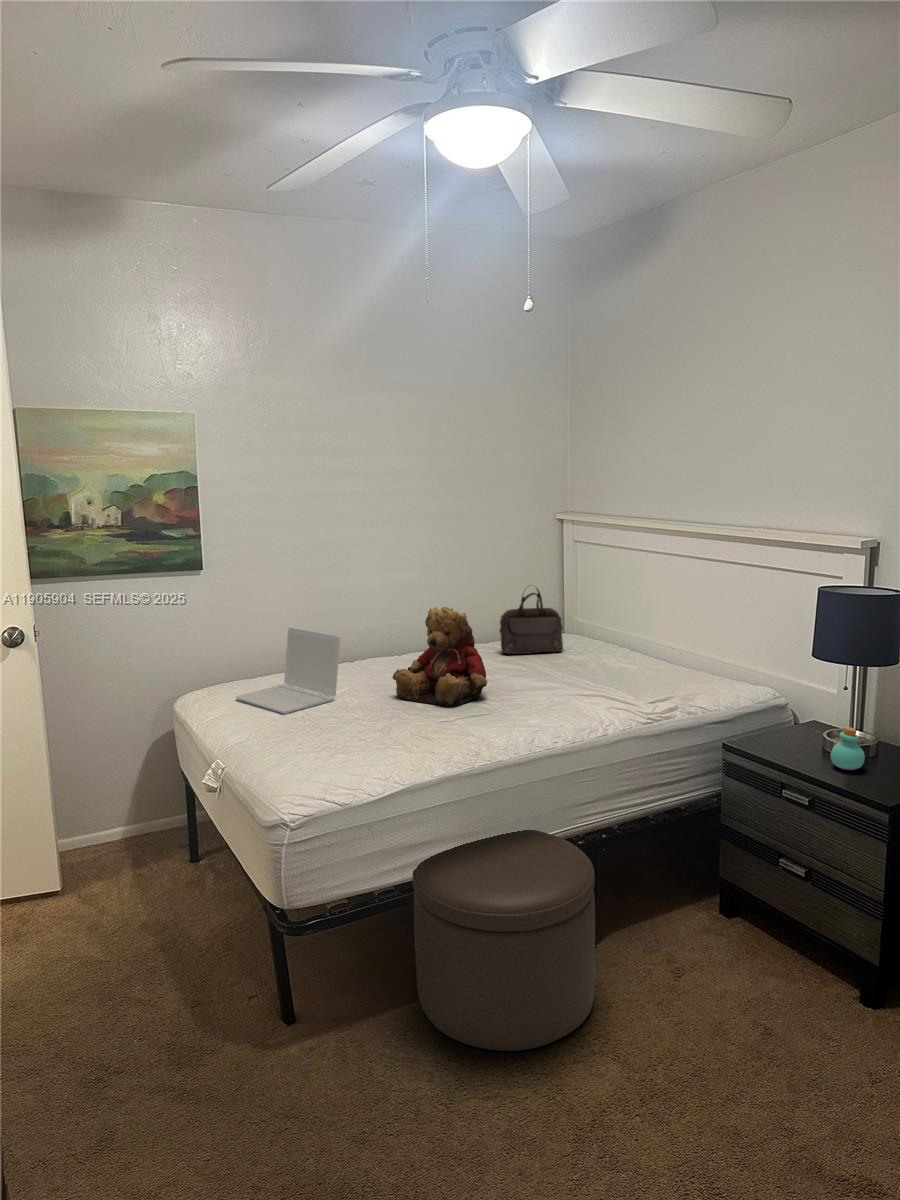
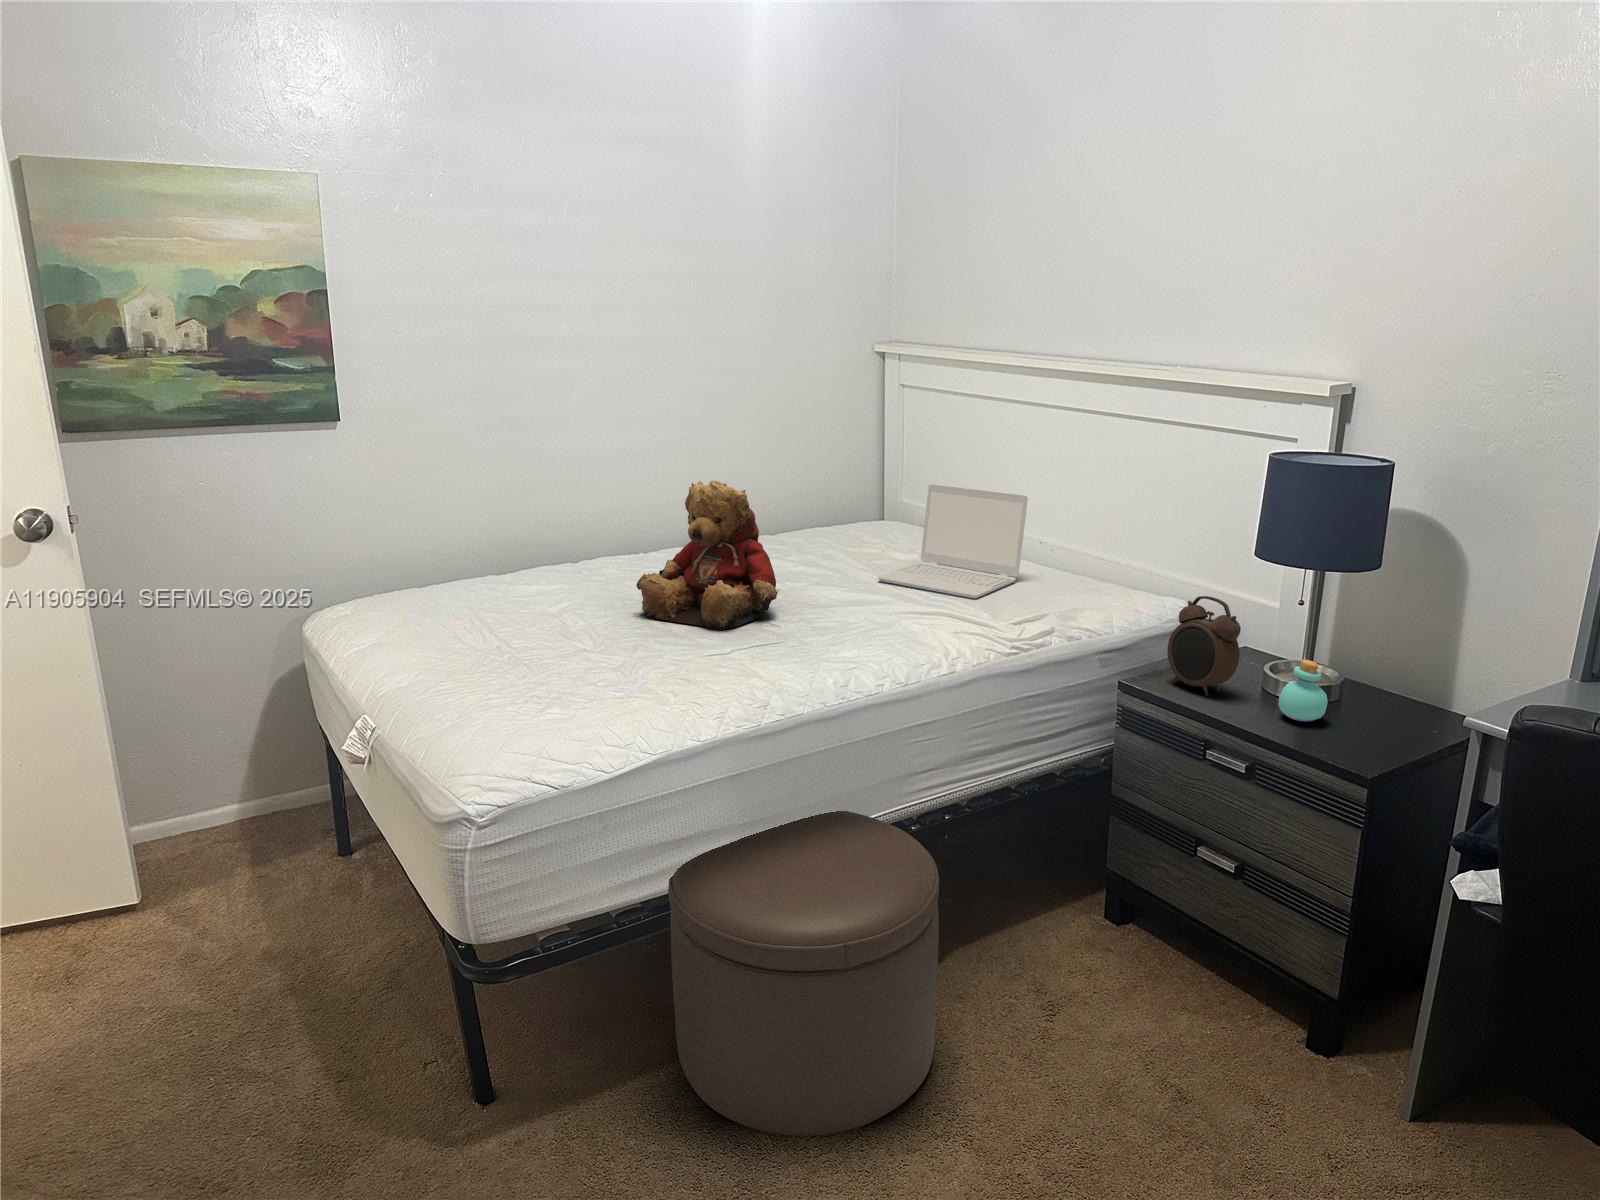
handbag: present [499,589,563,654] -> none [792,450,884,550]
laptop: present [236,628,340,714] -> present [878,485,1028,598]
alarm clock: none [755,684,804,753] -> present [1167,596,1241,696]

